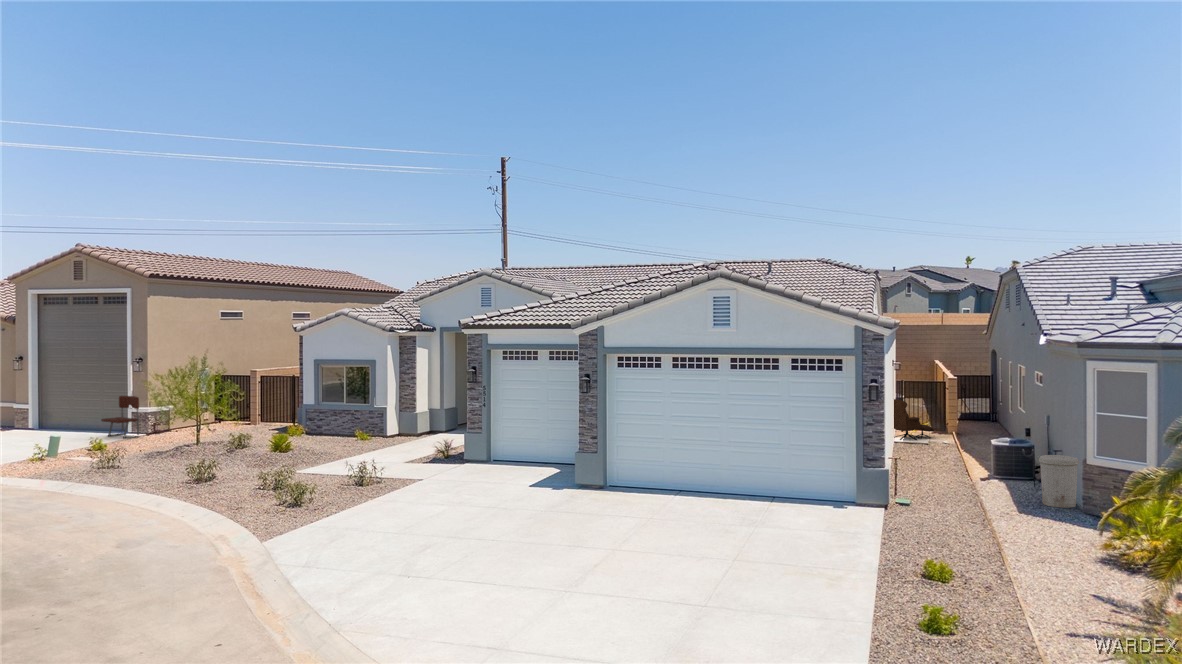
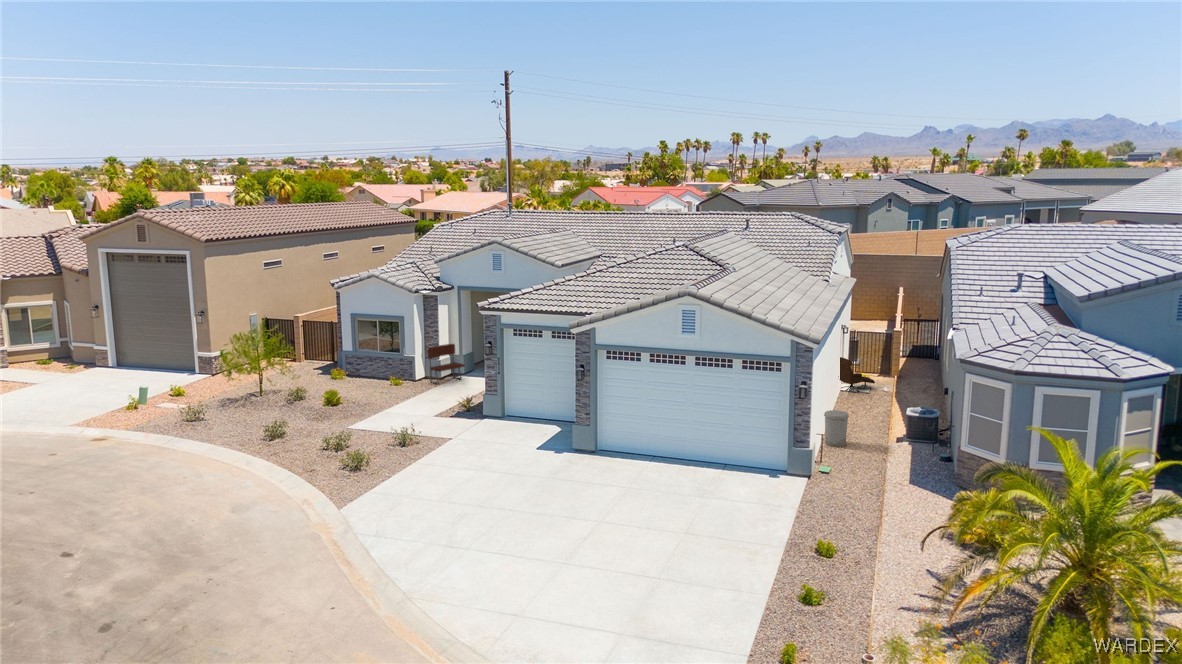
bench: present [101,396,139,438] -> present [428,344,465,384]
trash can: present [1039,455,1079,508] -> present [824,410,849,447]

